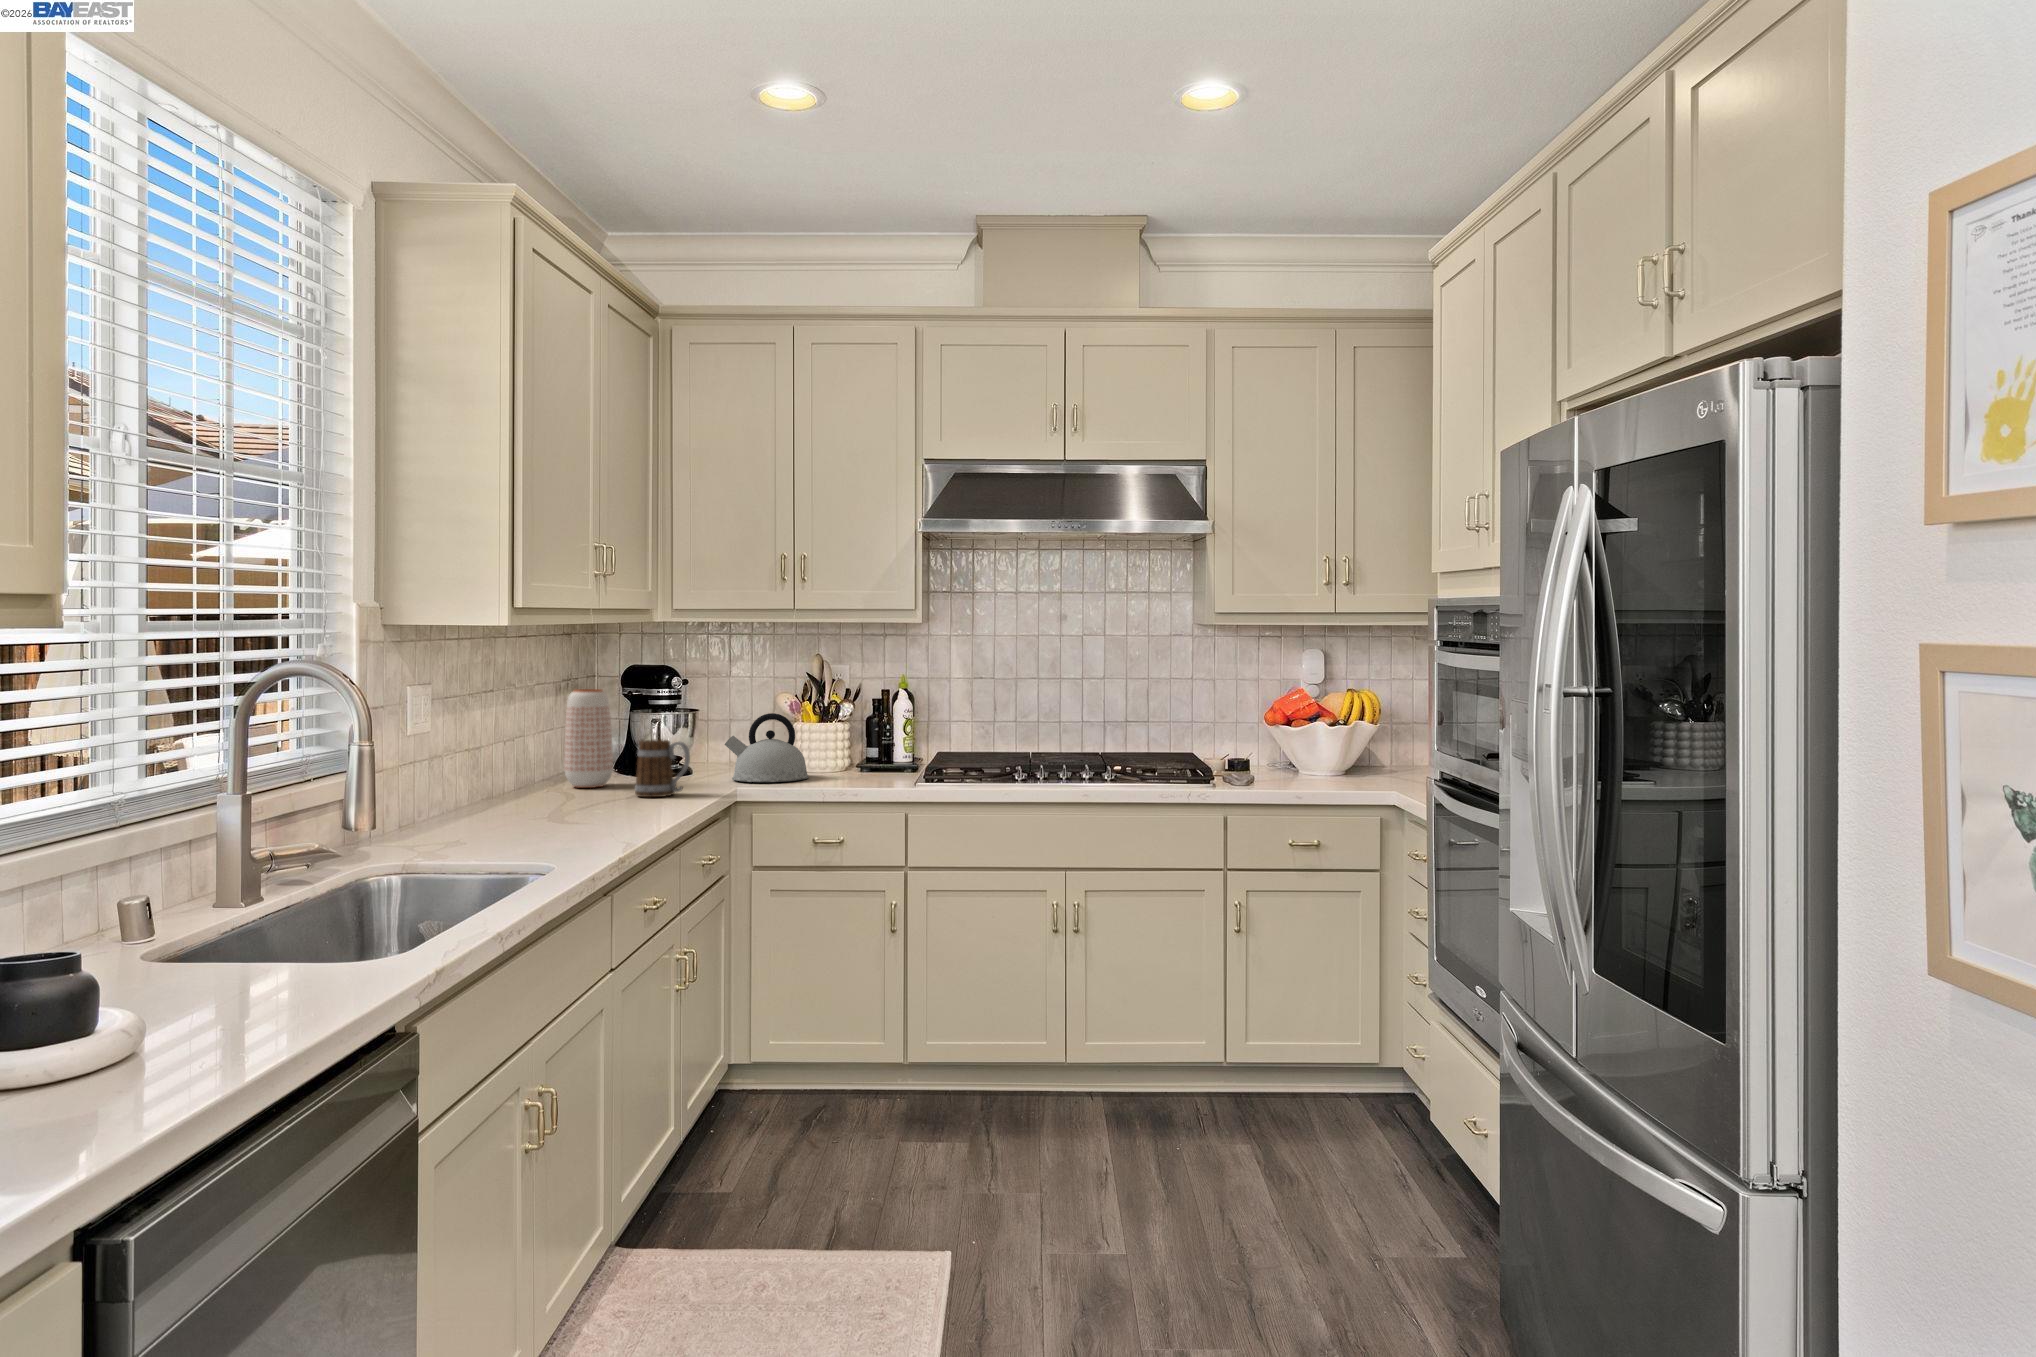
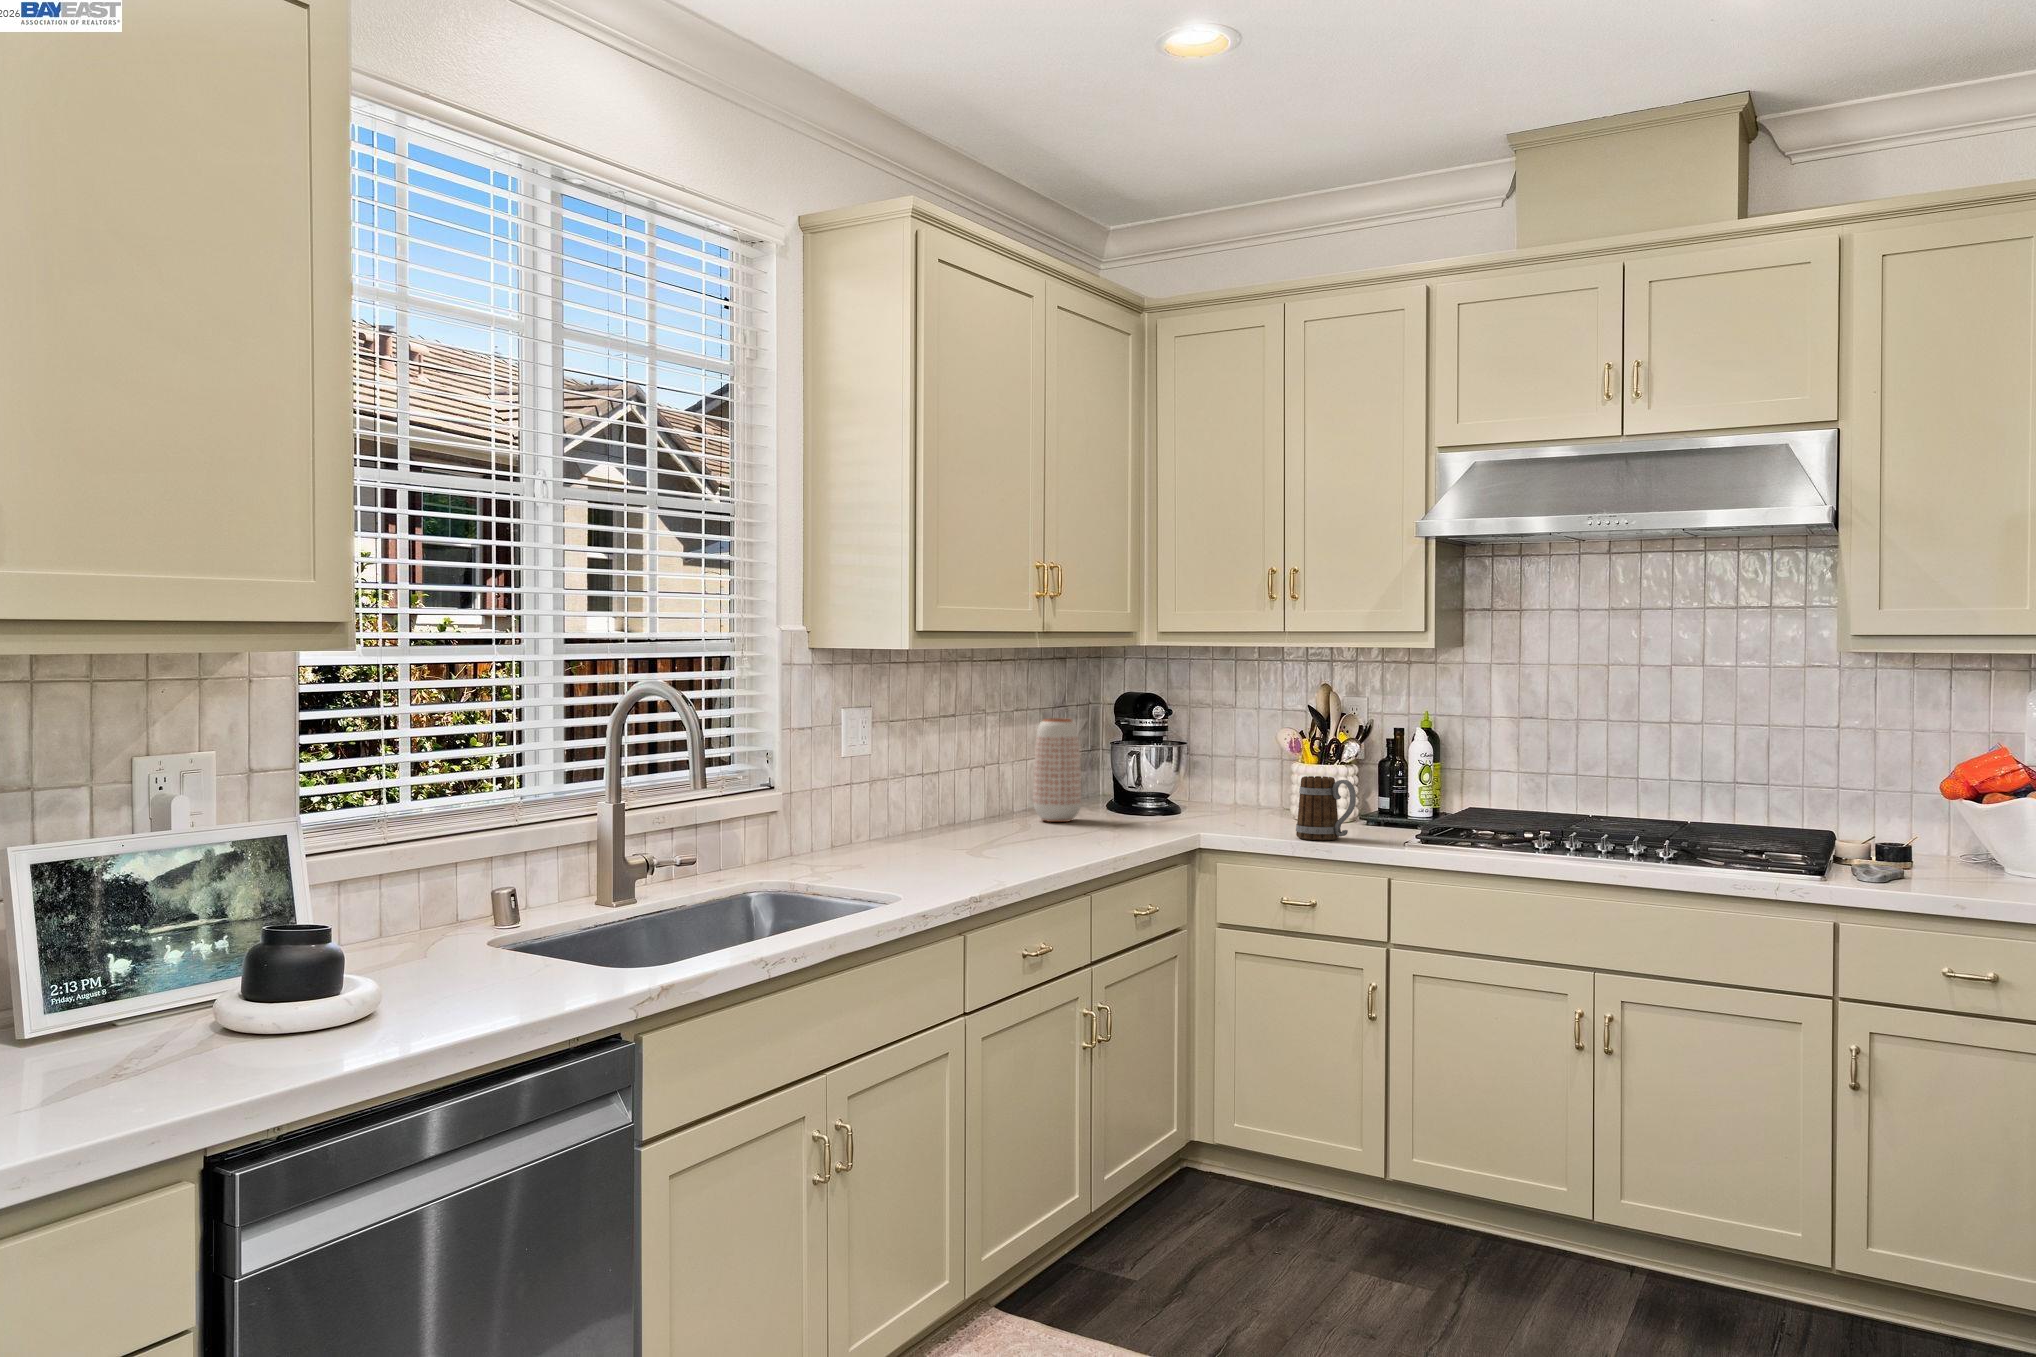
kettle: present [725,713,809,782] -> none [1196,751,1289,829]
mug: present [635,739,690,797] -> present [1296,776,1356,840]

